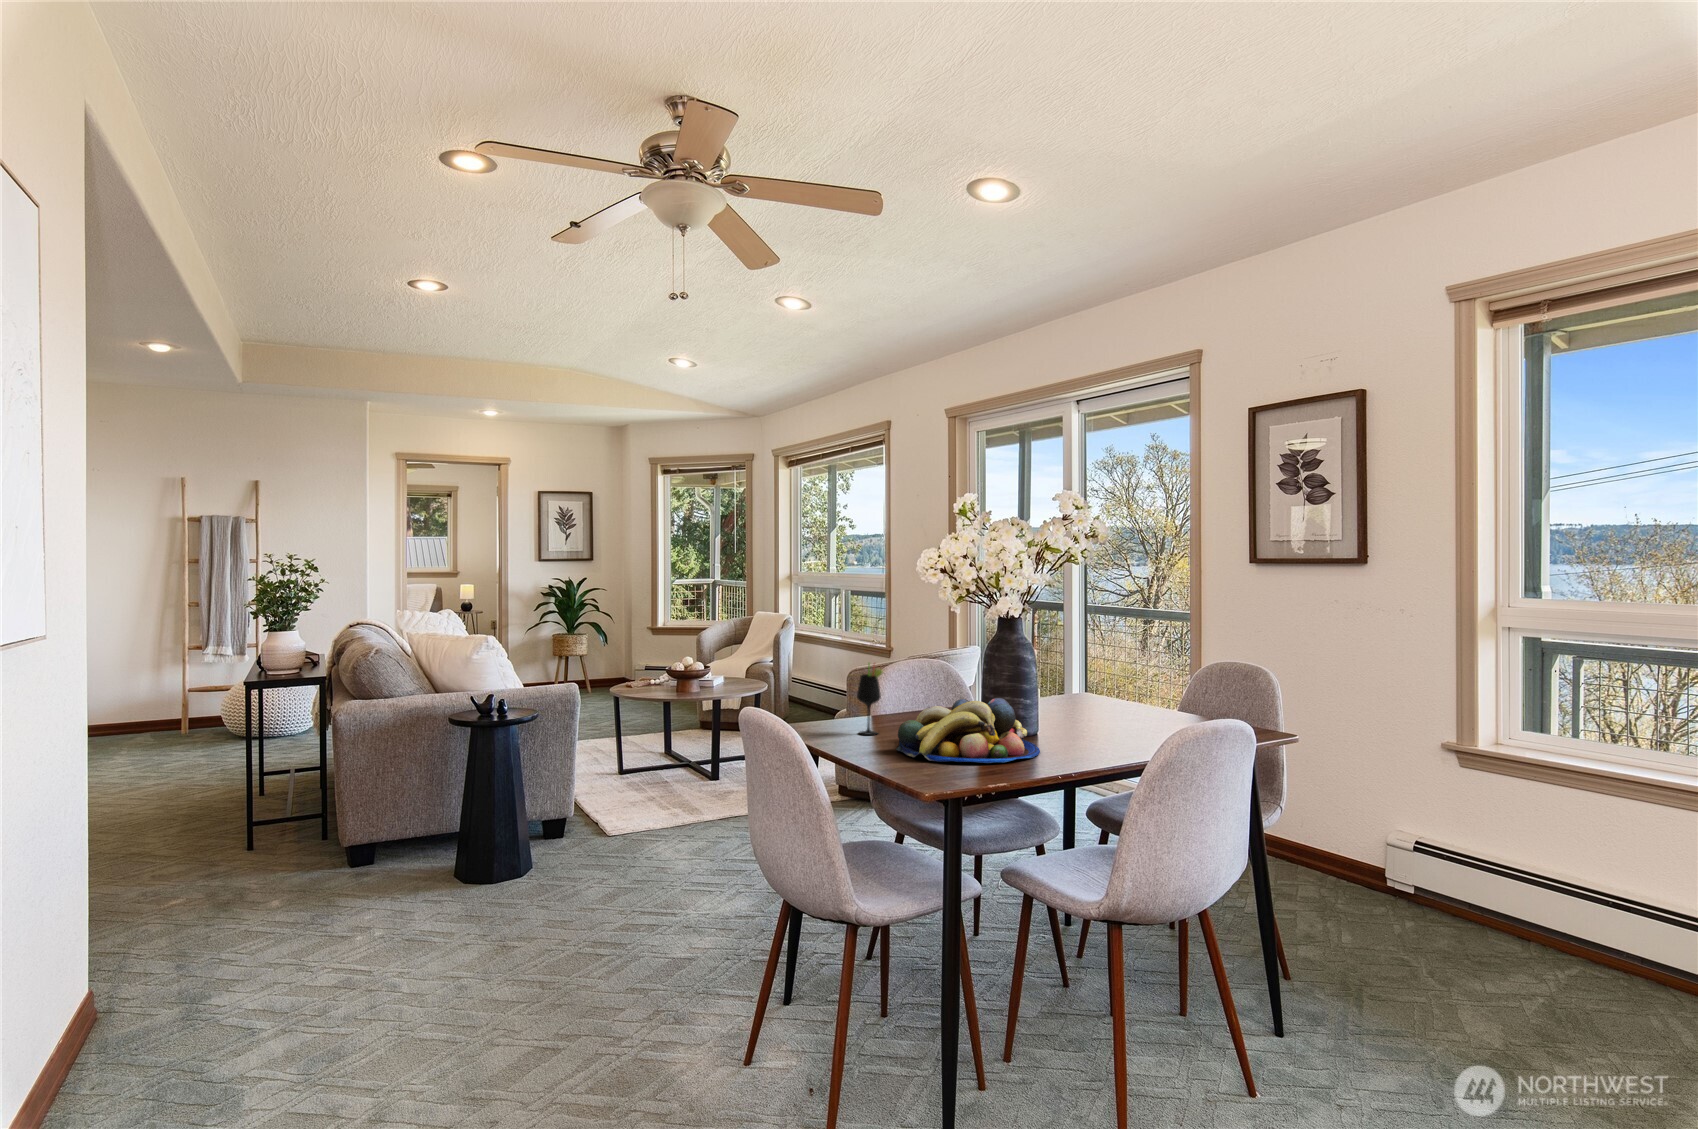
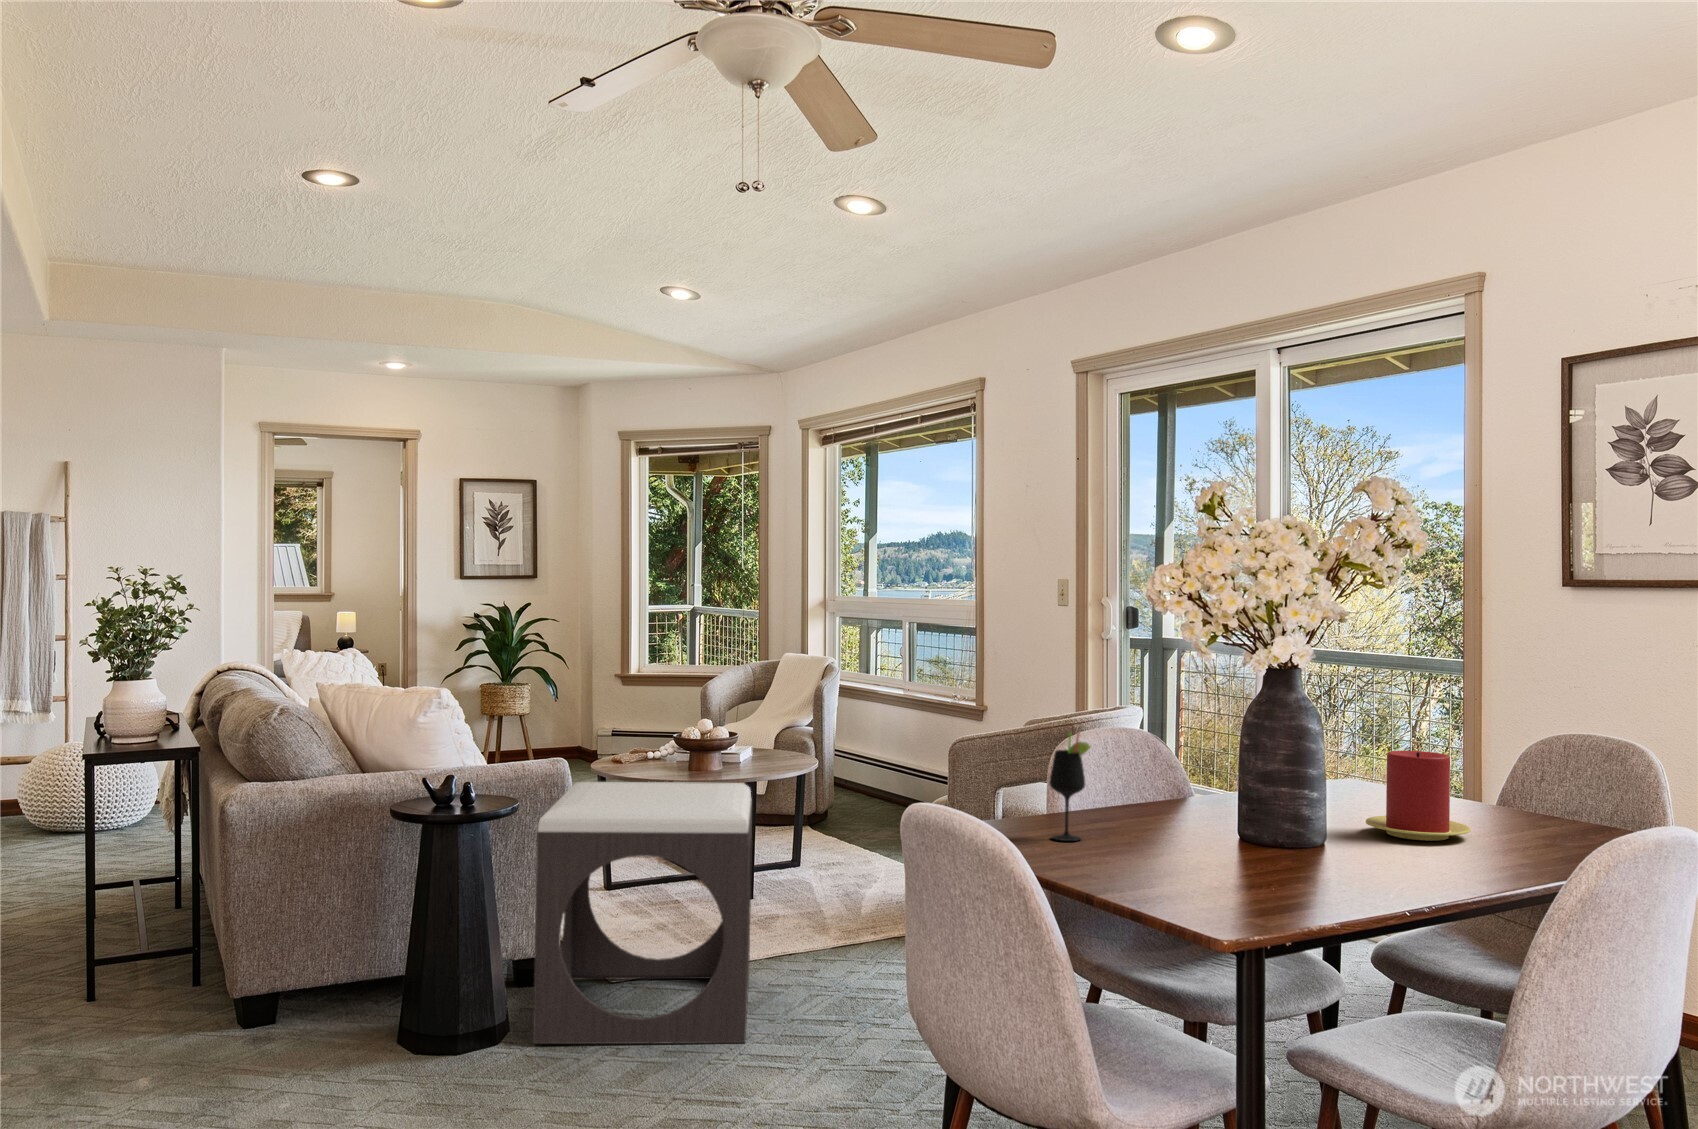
candle: none [1070,674,1137,733] -> present [1366,751,1471,841]
fruit bowl: present [896,698,1040,763] -> none [1128,788,1350,887]
footstool: none [544,699,704,876] -> present [533,782,752,1044]

